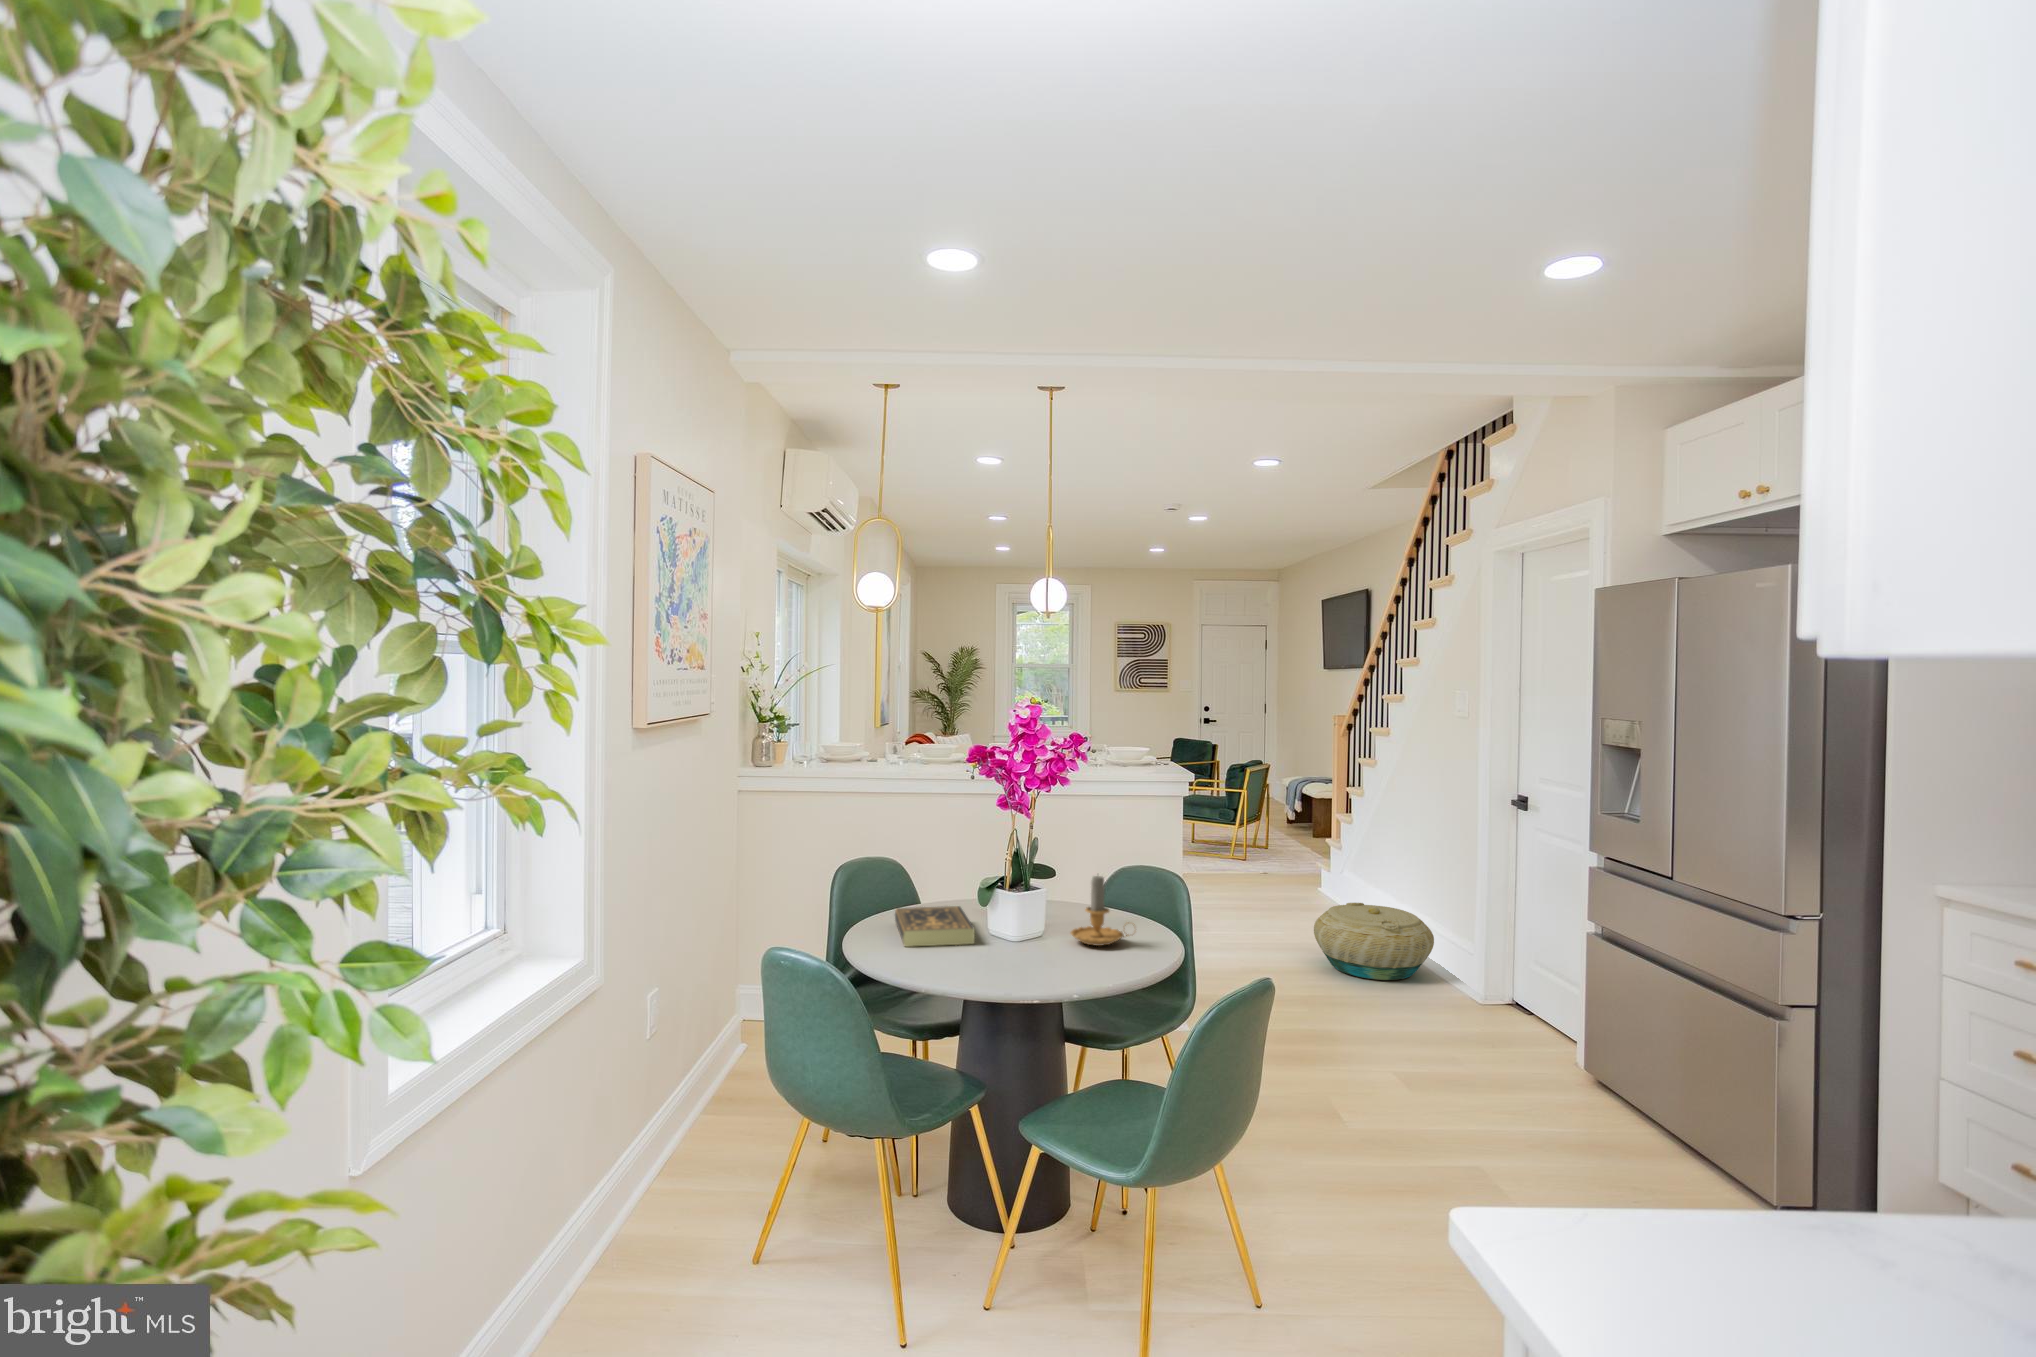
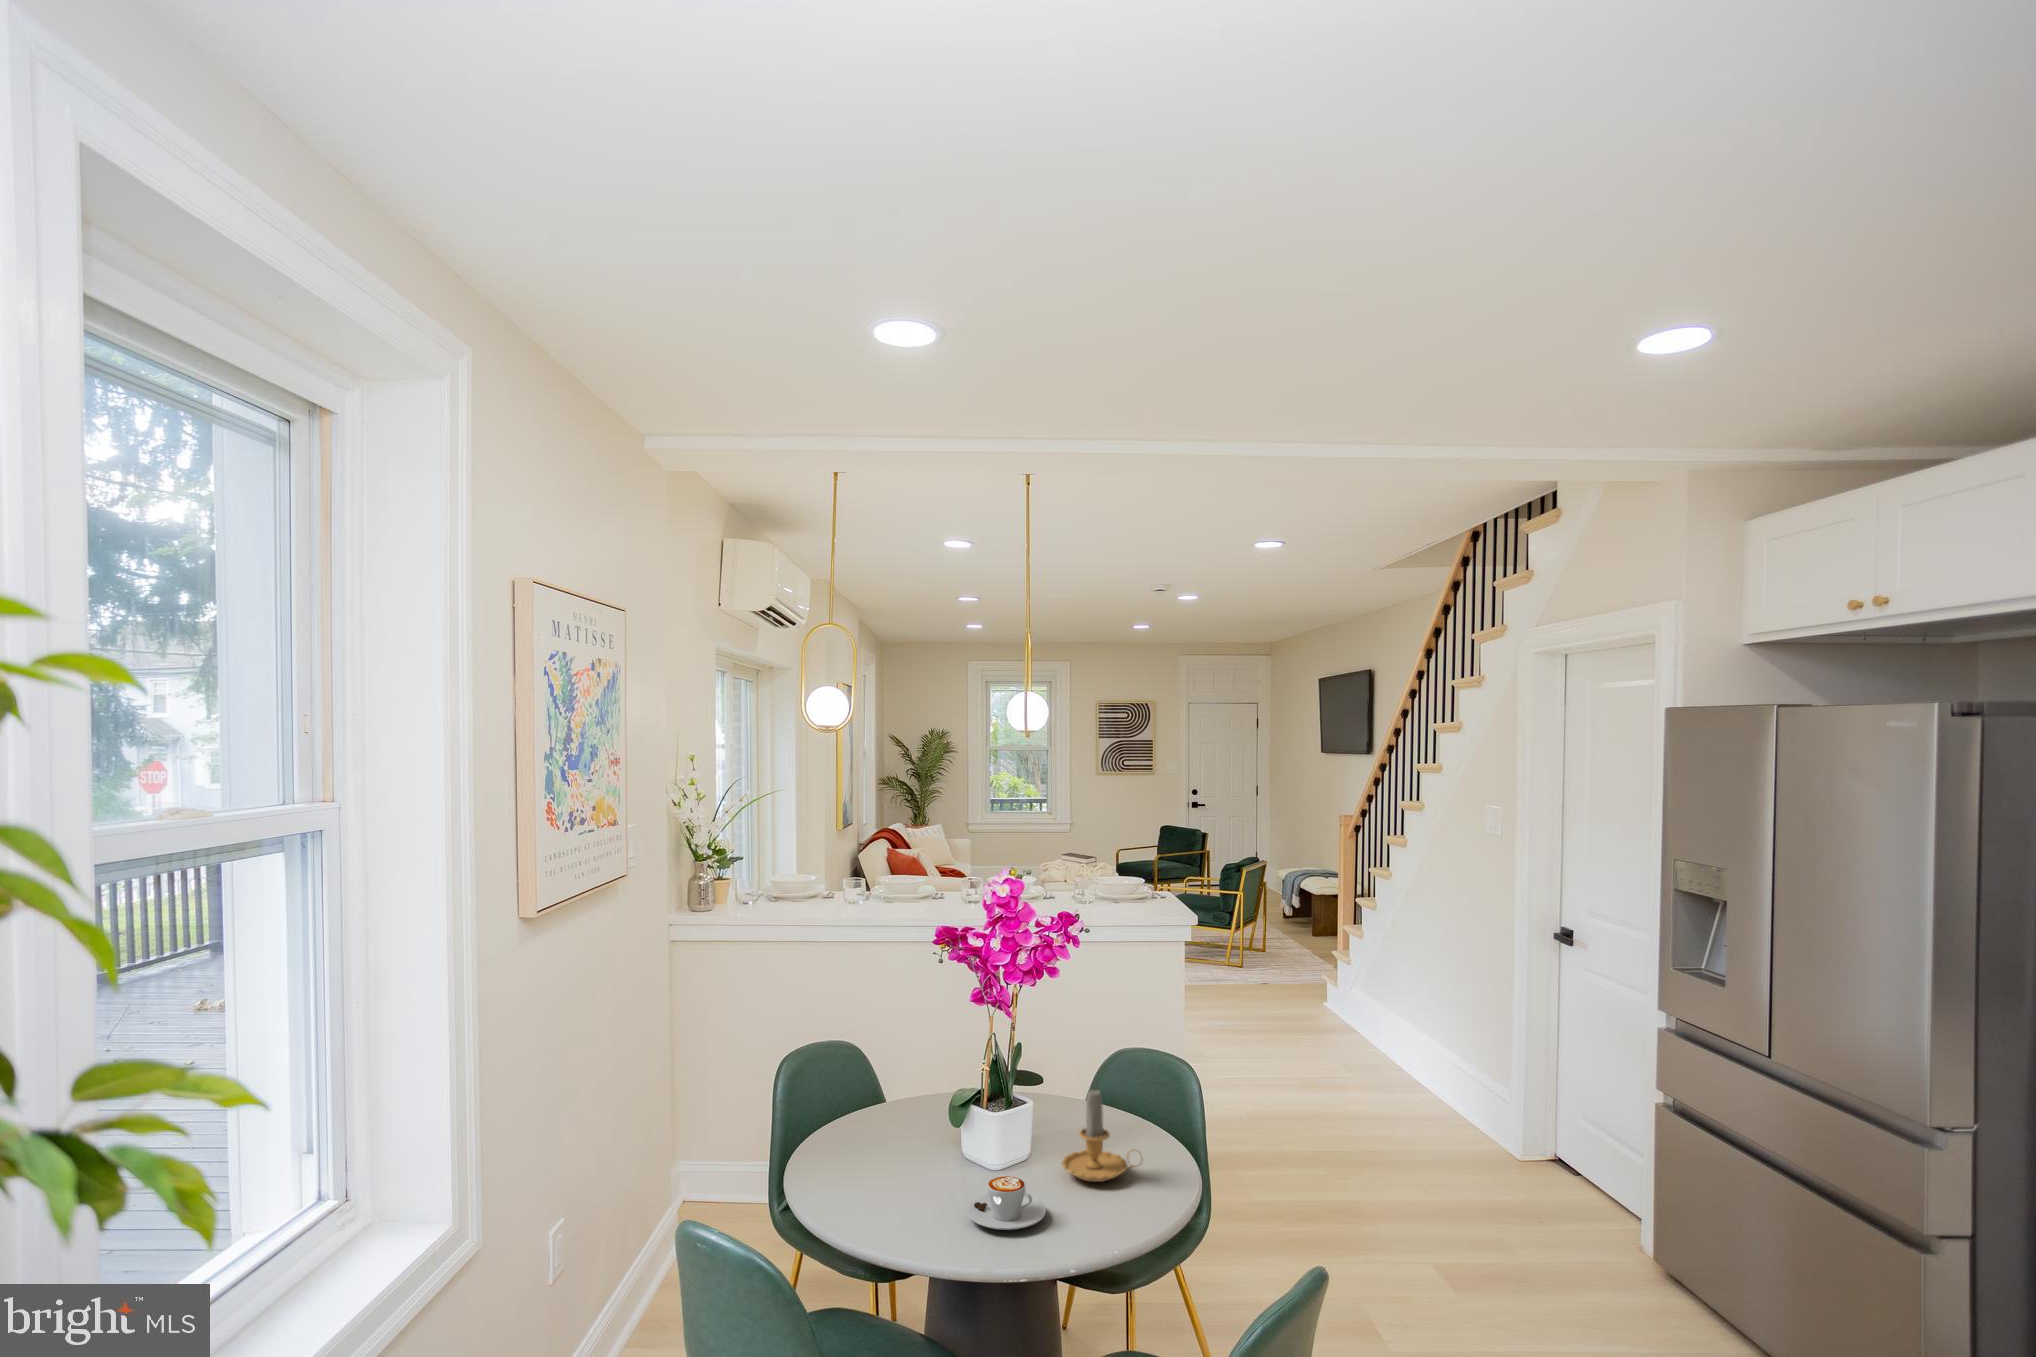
basket: present [1314,903,1434,980] -> none [1332,1040,1469,1135]
book: present [895,906,975,947] -> none [845,1120,943,1192]
coffee cup: none [994,932,1056,967] -> present [967,1176,1046,1230]

